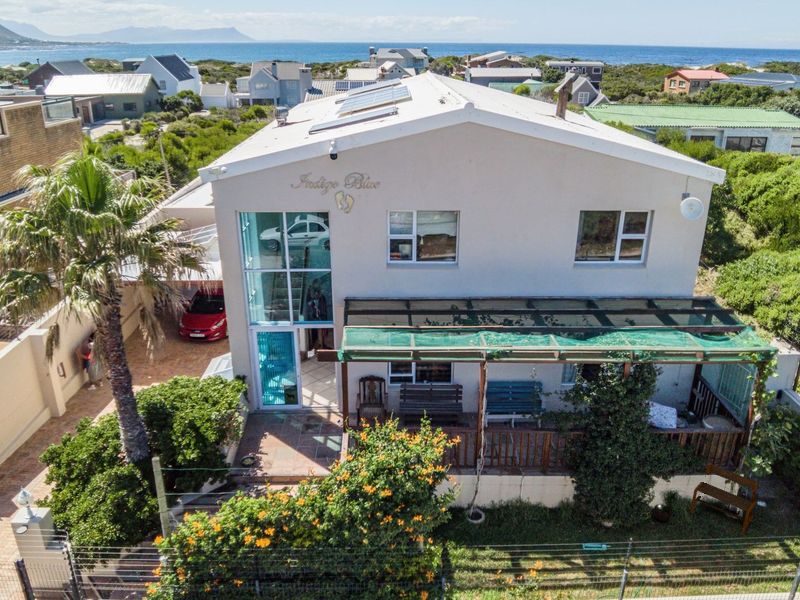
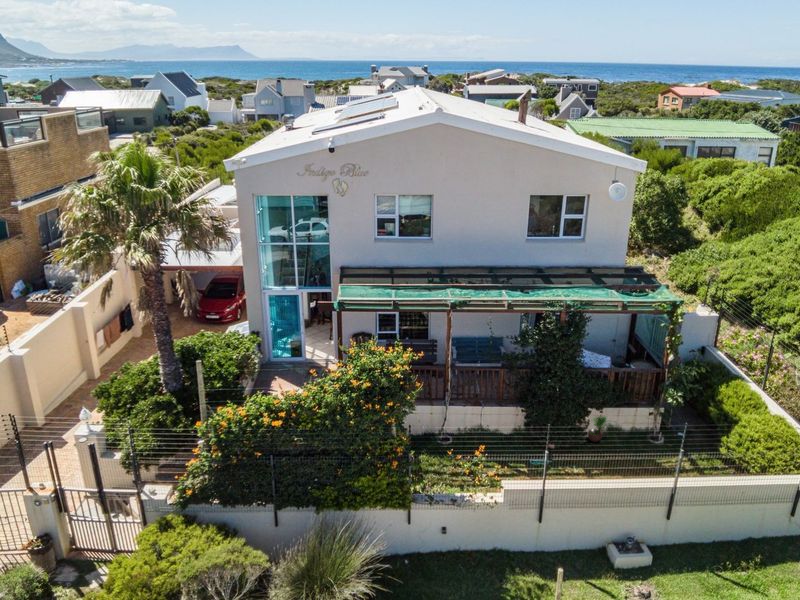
bench: present [690,463,759,536] -> none [618,396,671,452]

